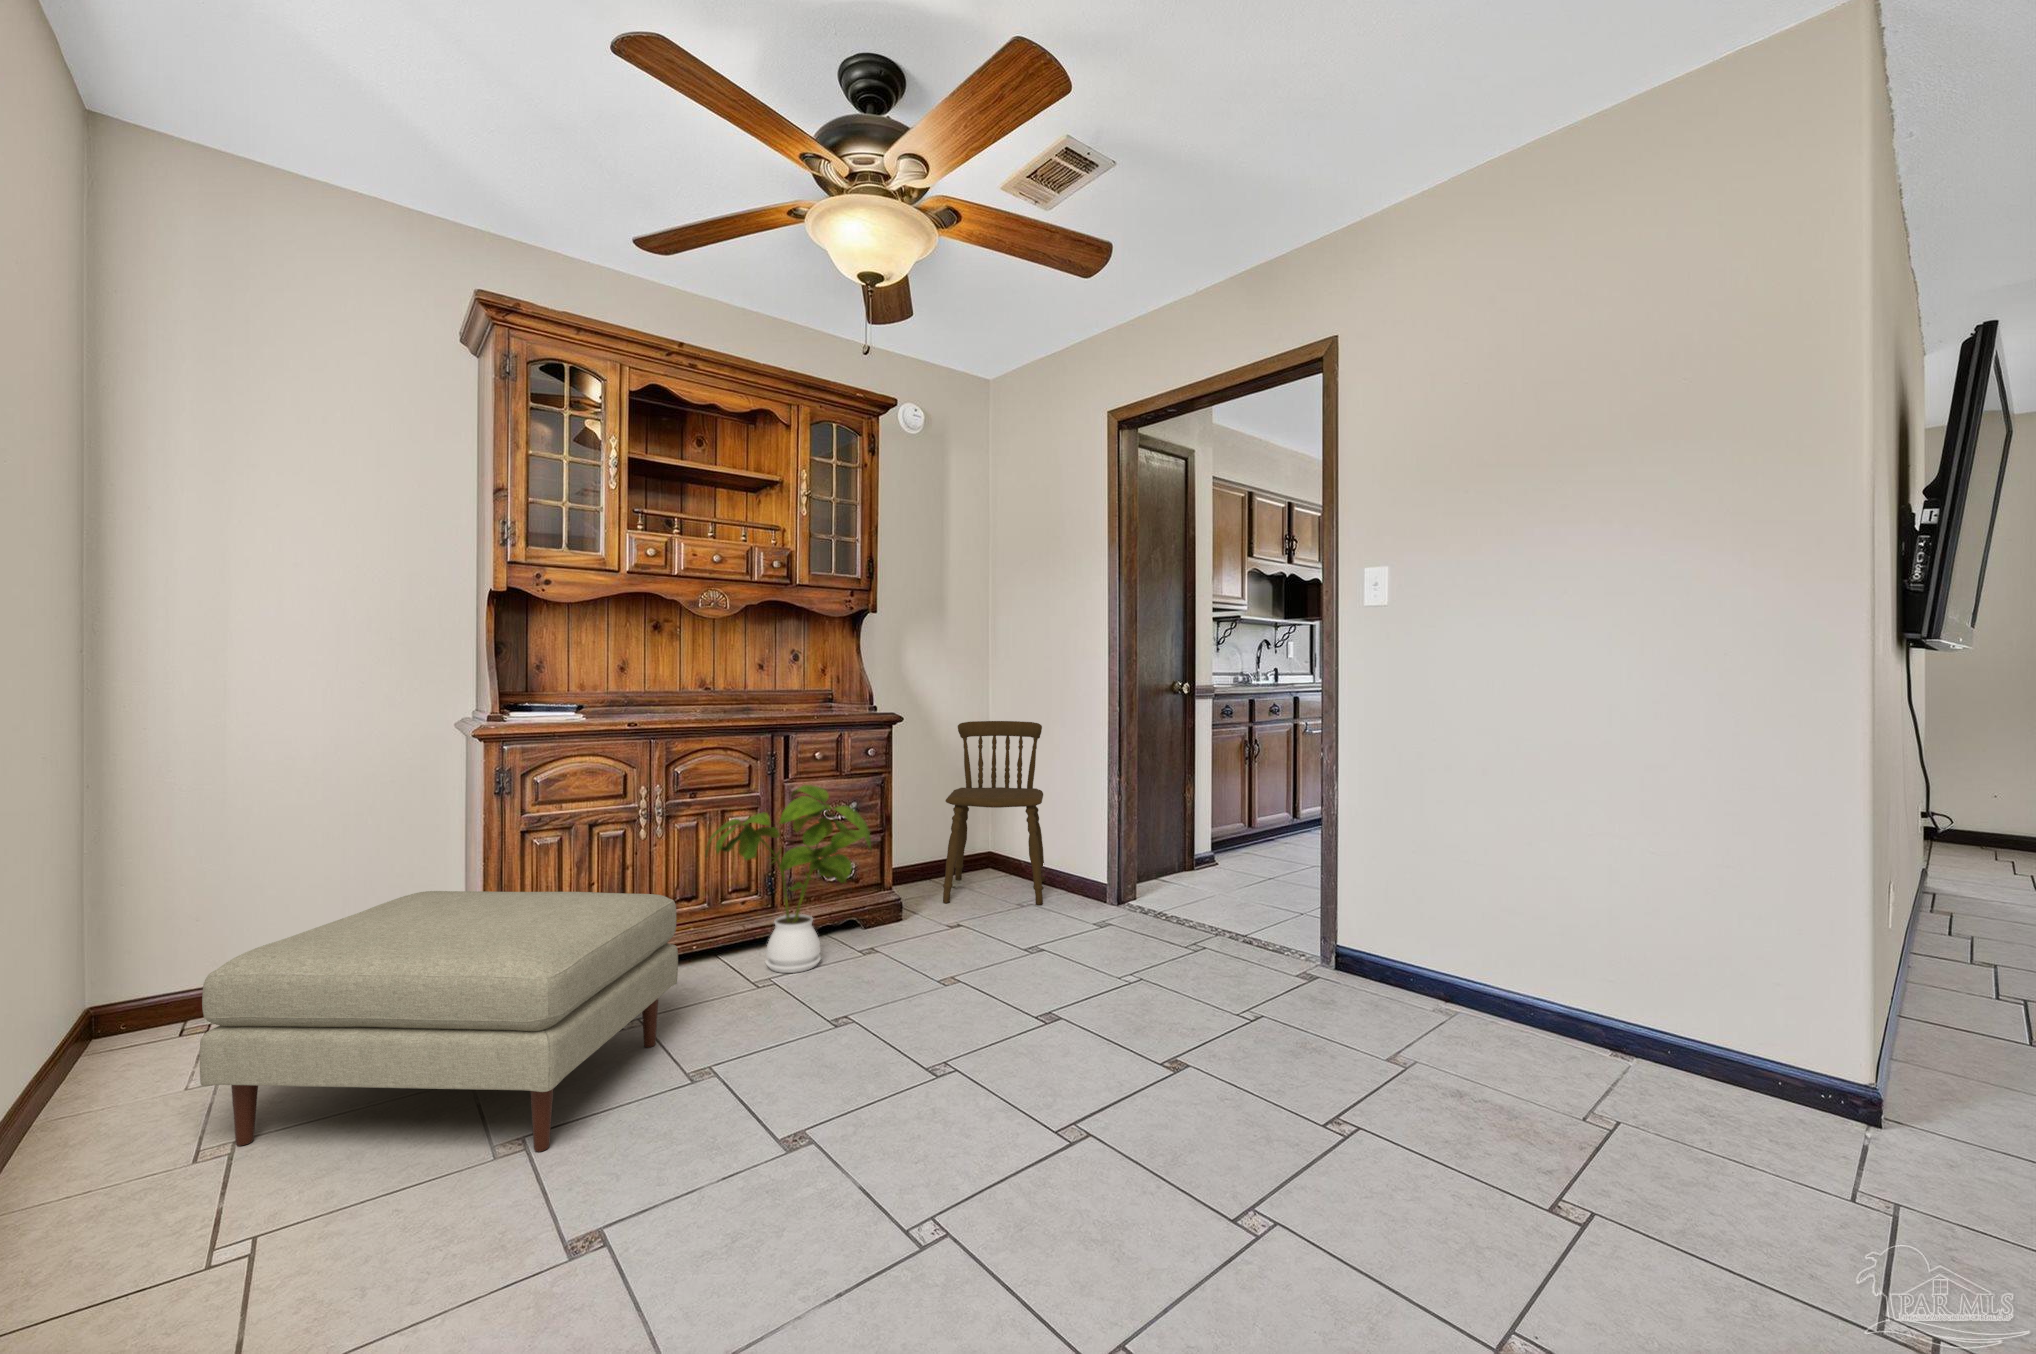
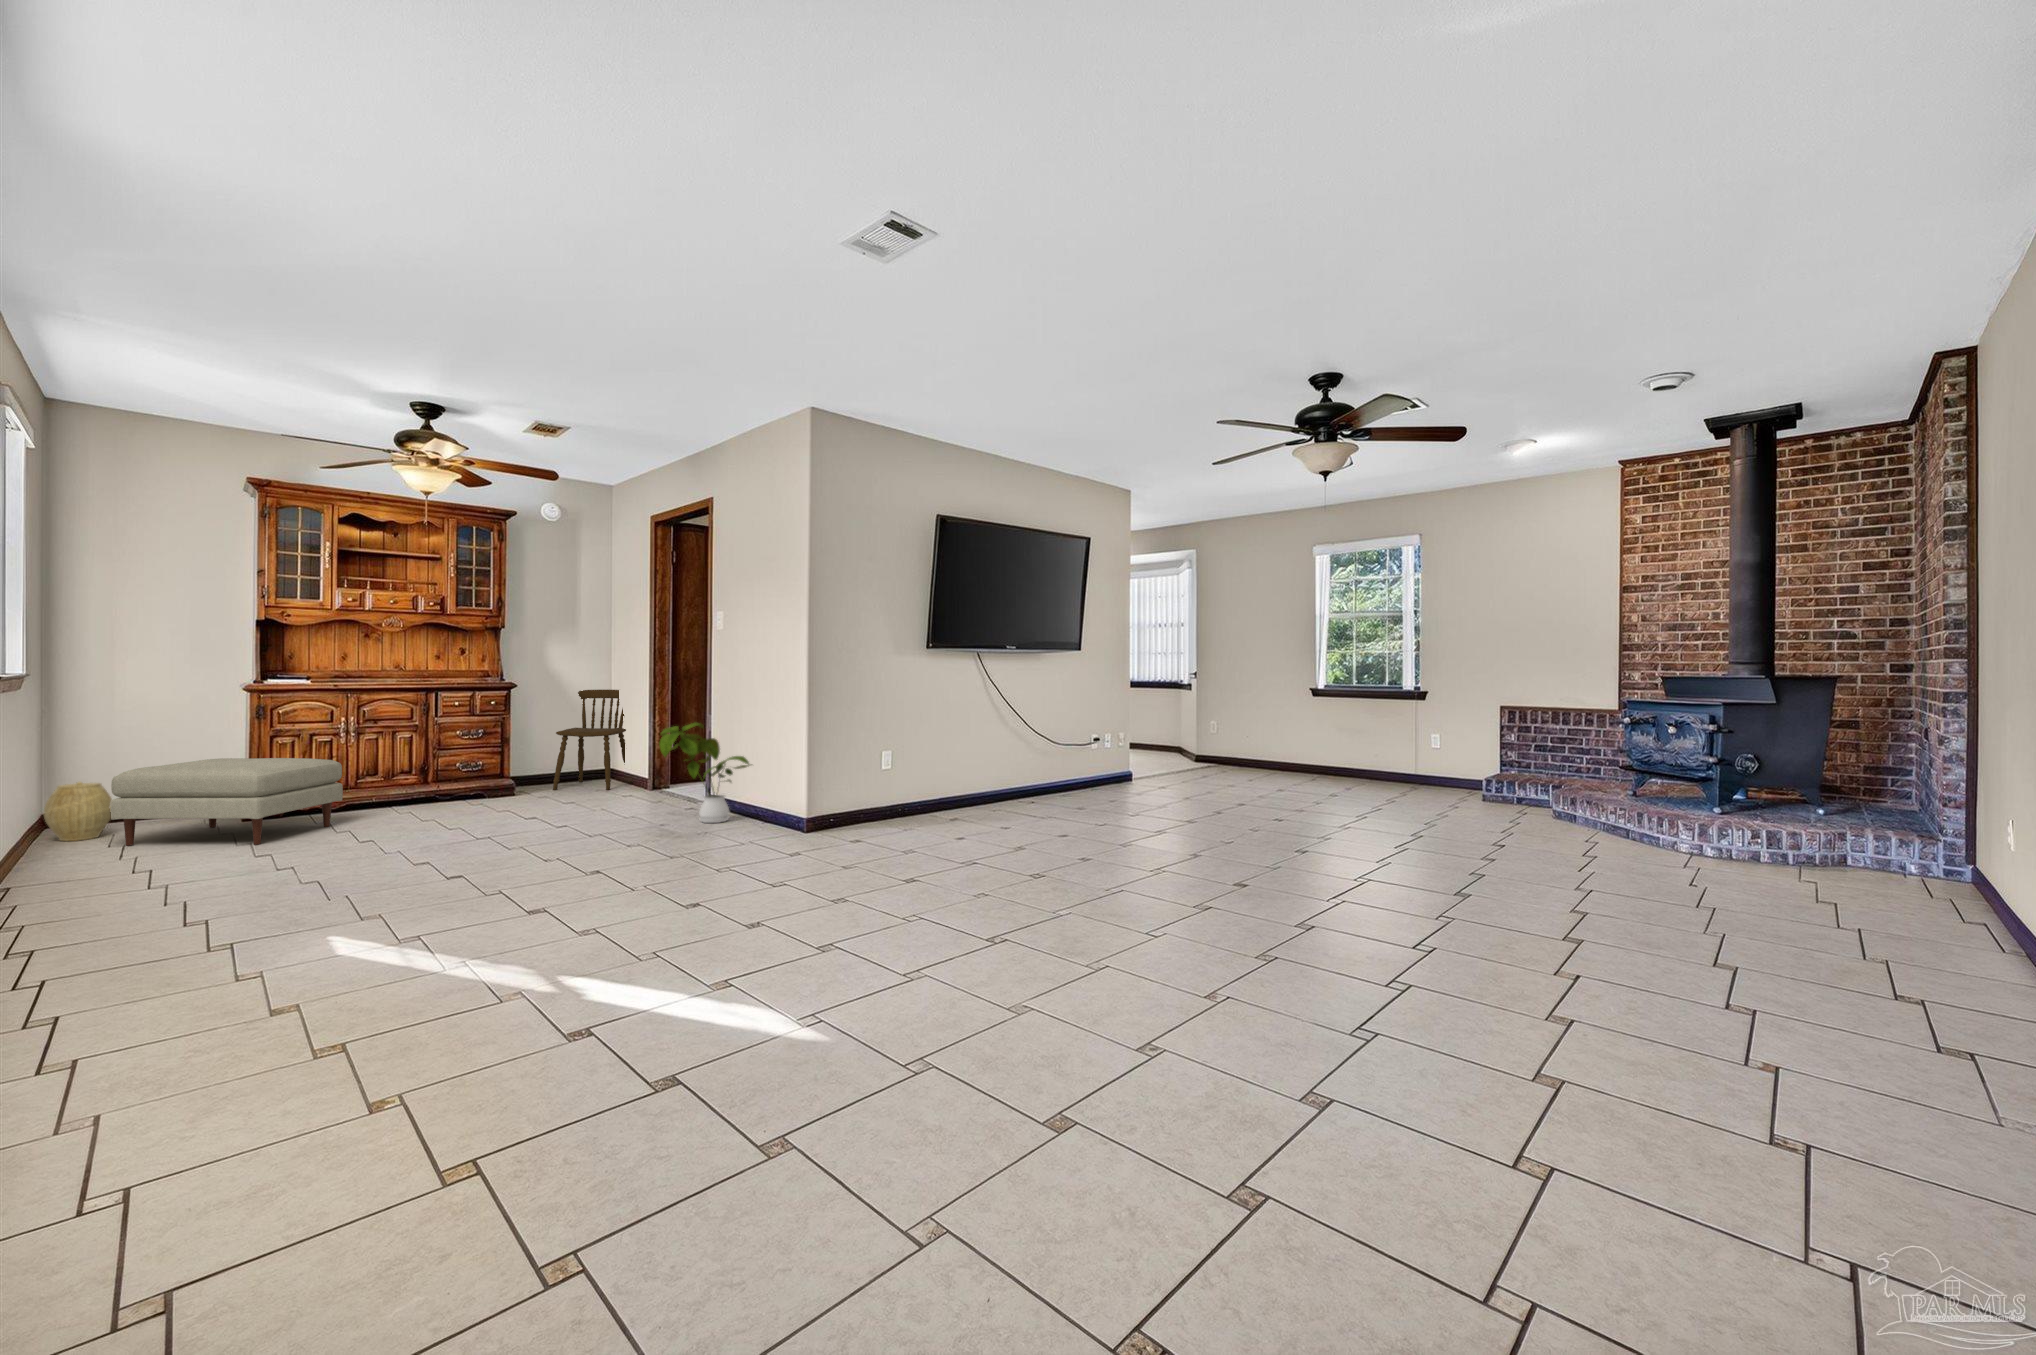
house plant: present [705,785,871,973] -> present [659,723,750,823]
woven basket: none [59,957,216,1111] -> present [44,782,112,841]

